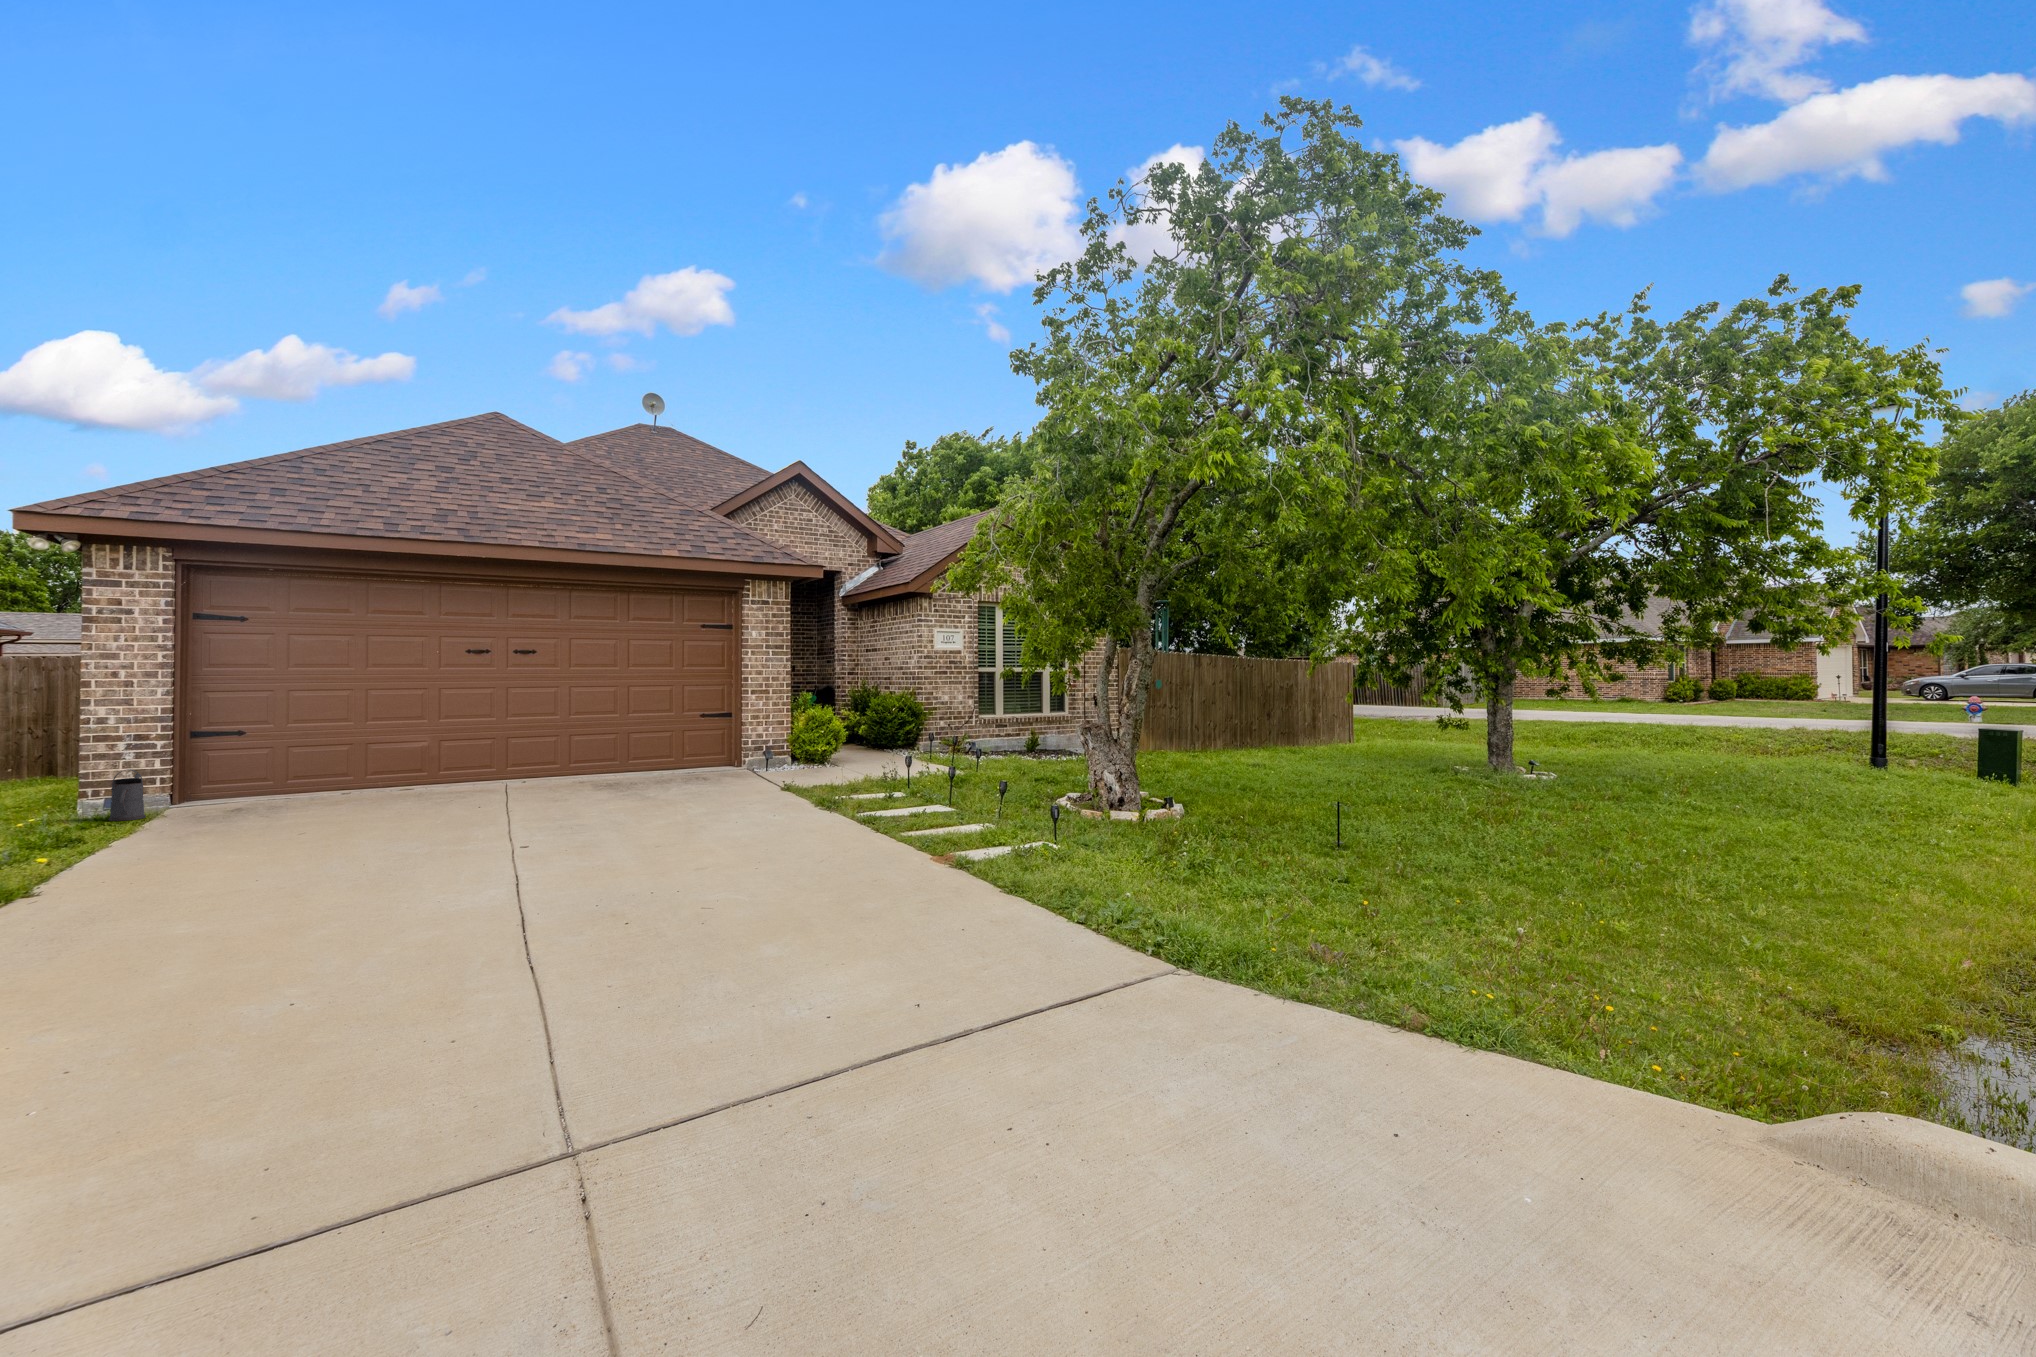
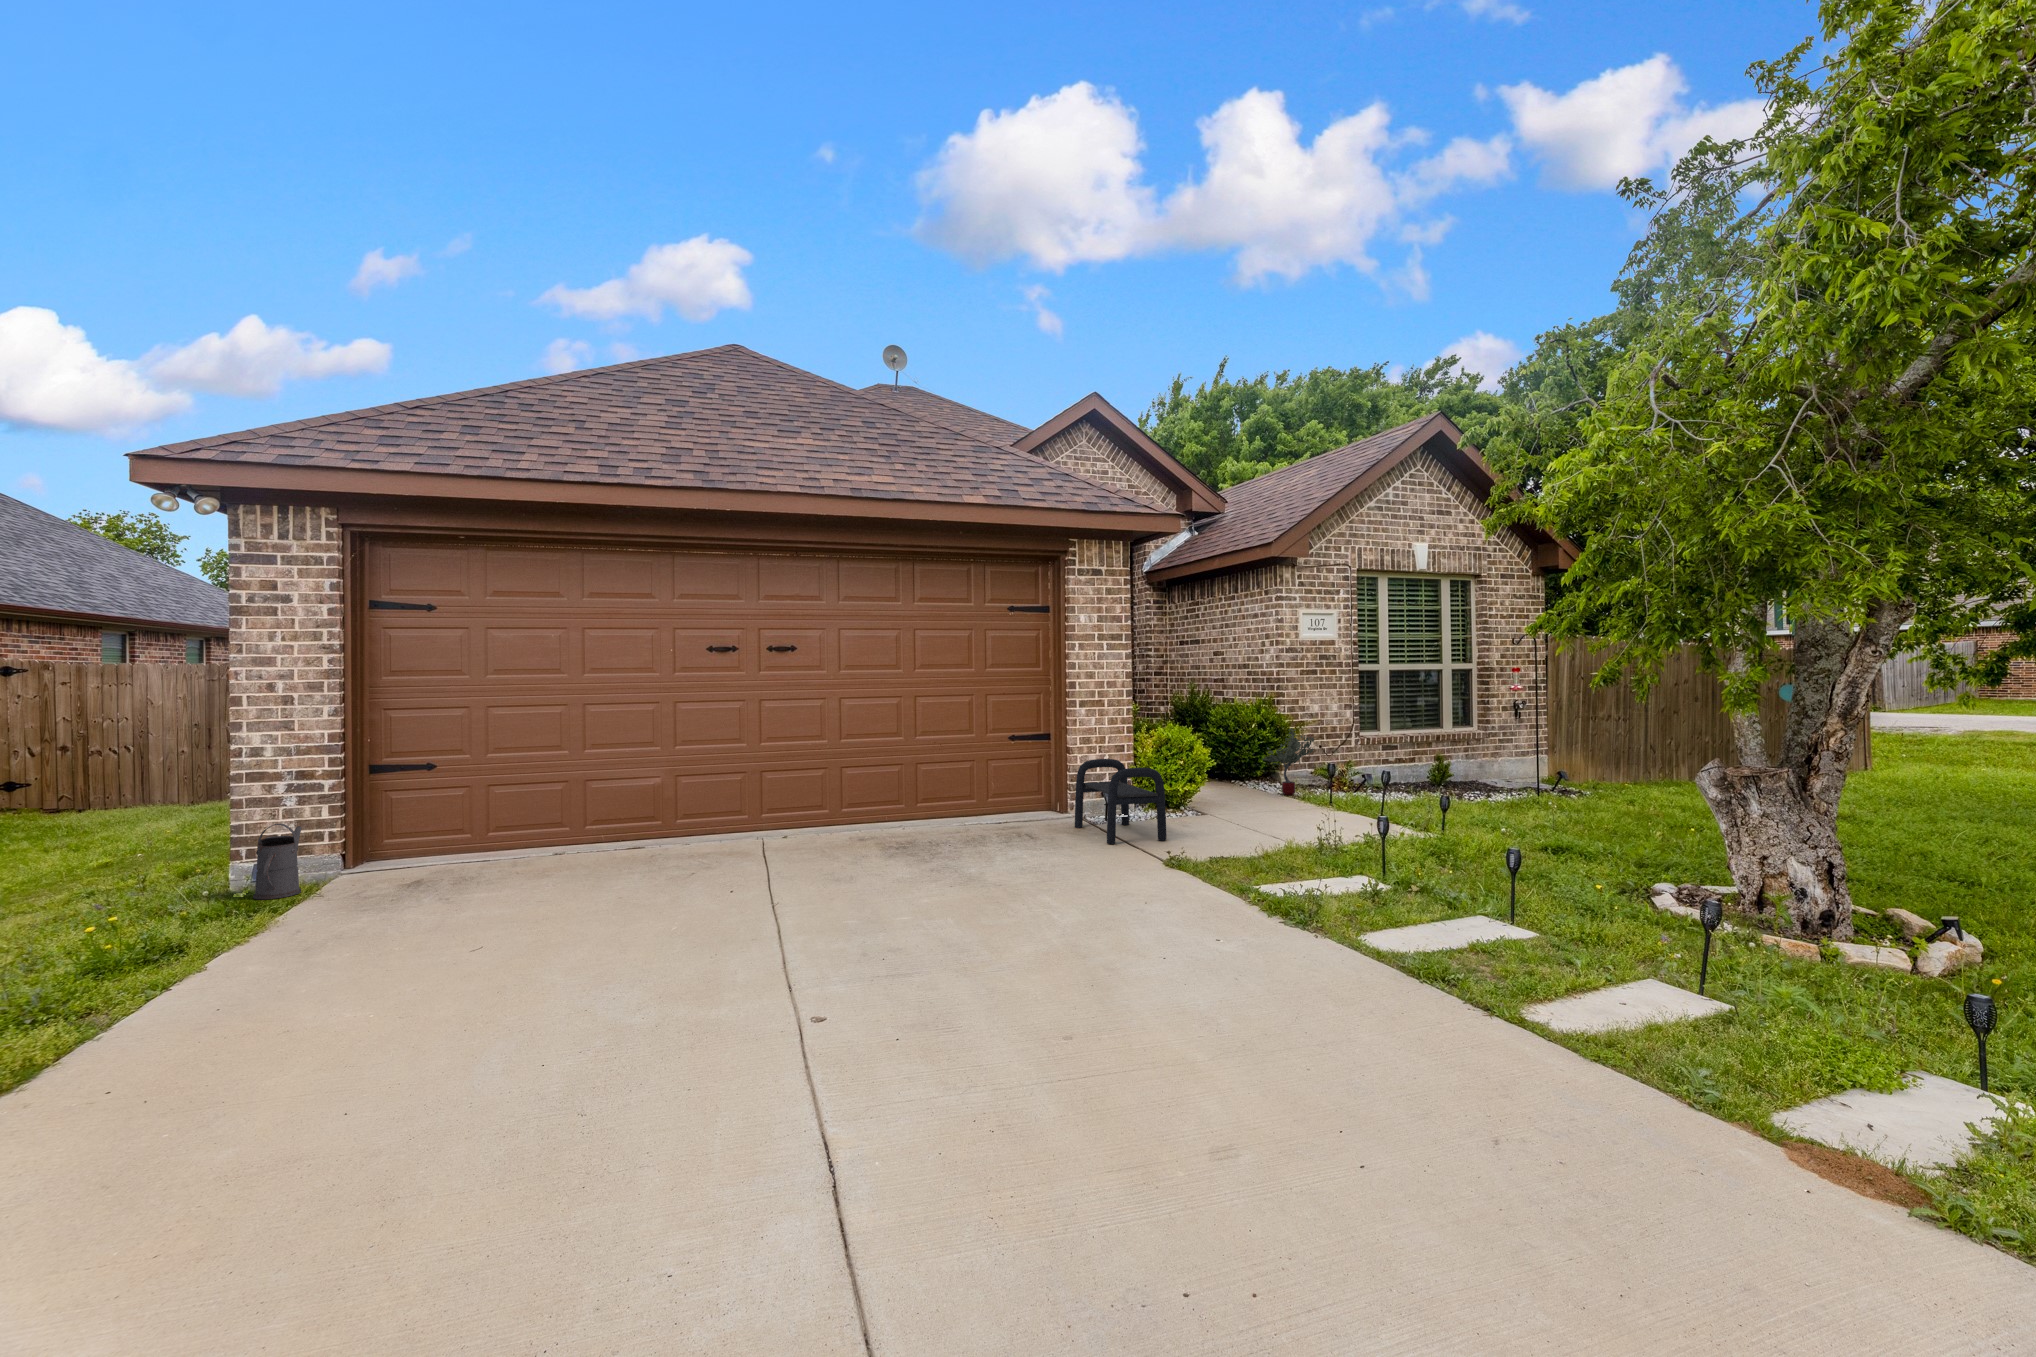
potted tree: none [902,711,939,758] -> present [1263,728,1314,795]
bench: none [747,730,802,783] -> present [1075,759,1167,844]

